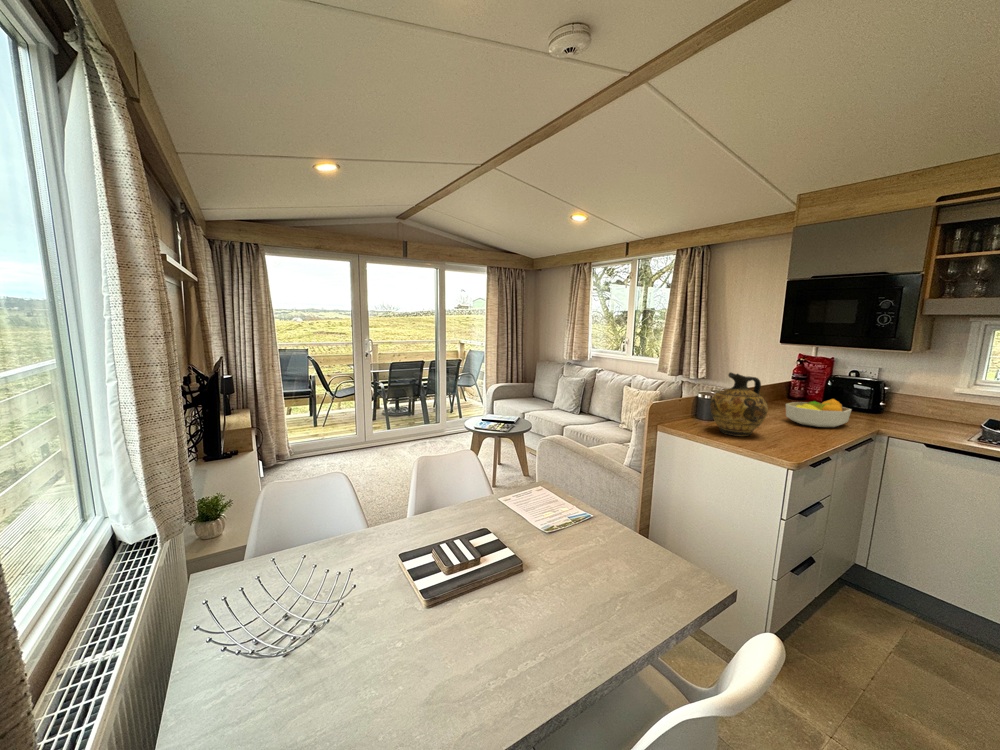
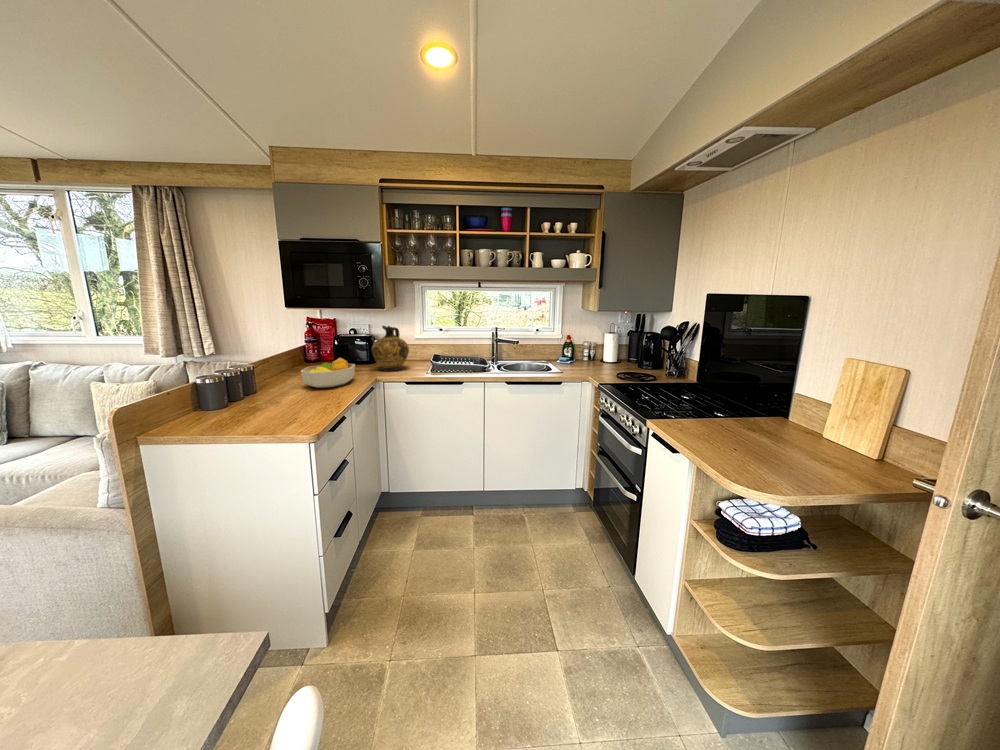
ceramic jug: present [710,373,768,436] -> present [372,326,409,370]

